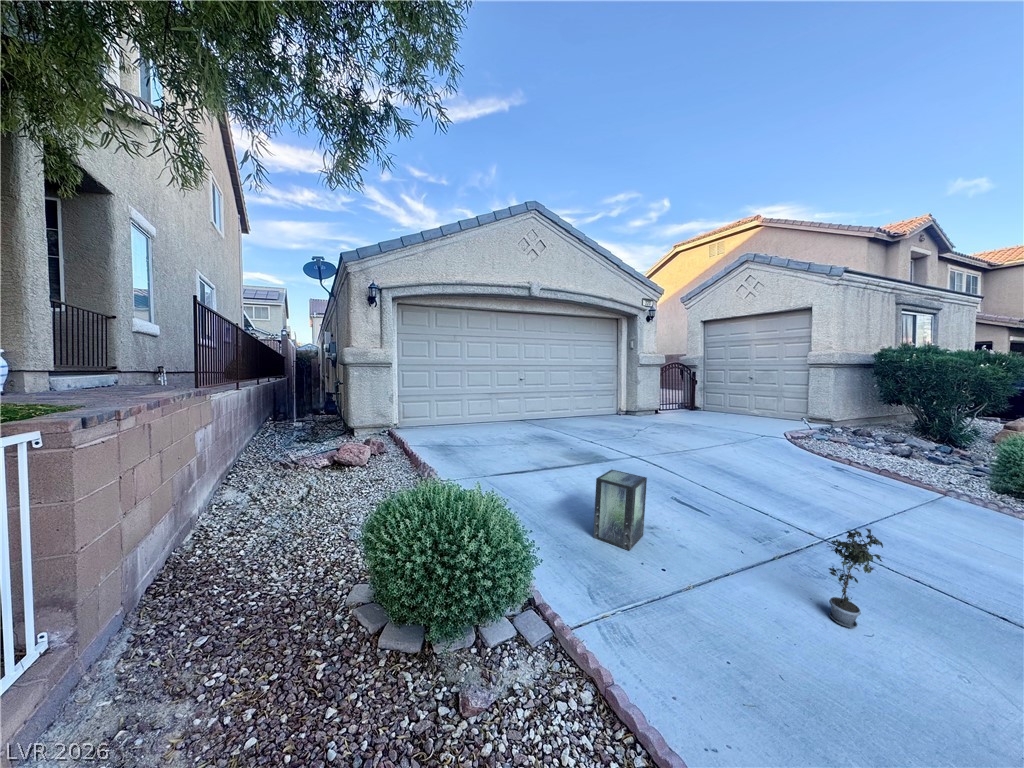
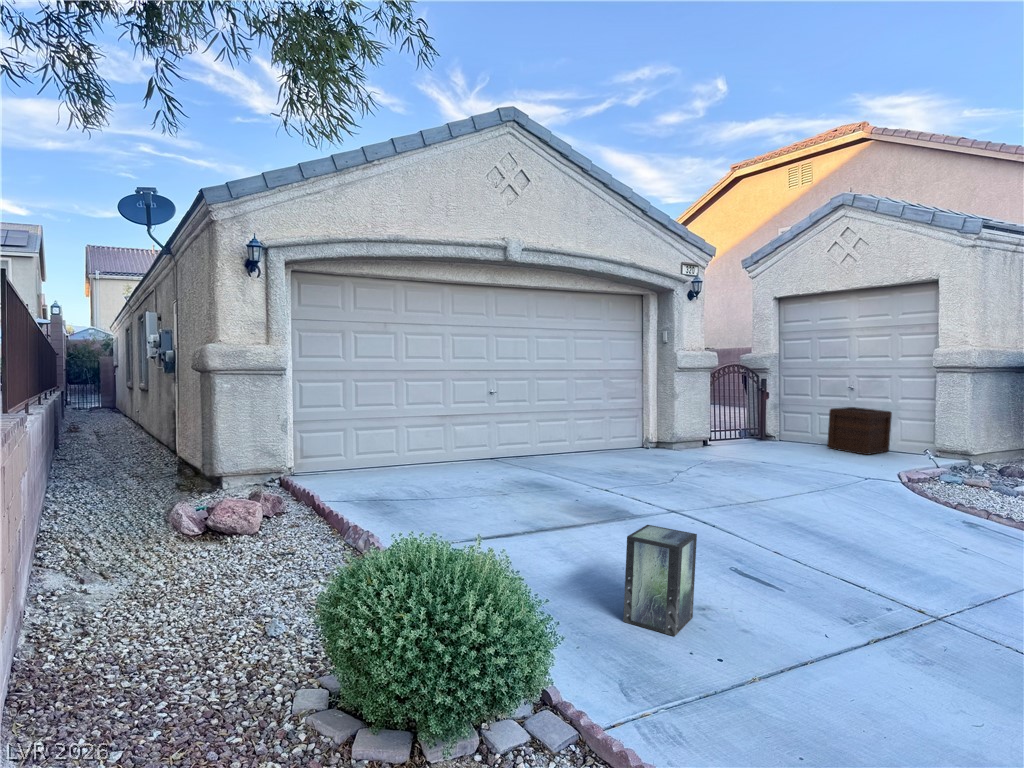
wooden crate: none [735,390,779,420] -> present [827,407,892,455]
potted plant: present [827,528,883,628] -> none [923,585,992,714]

